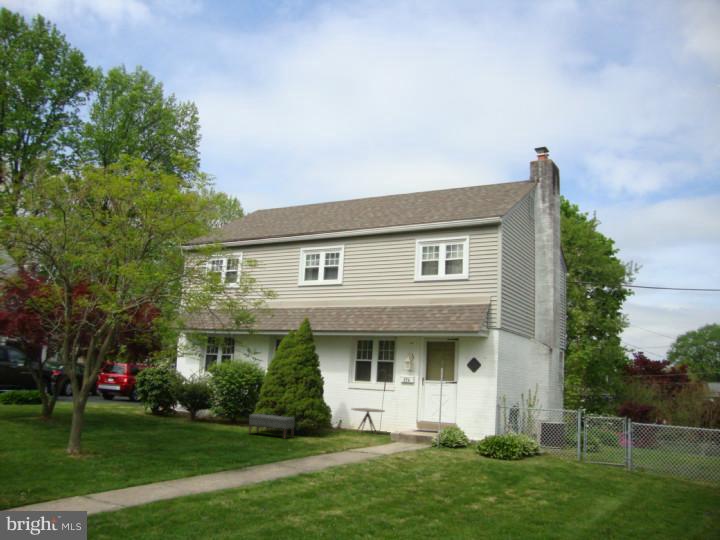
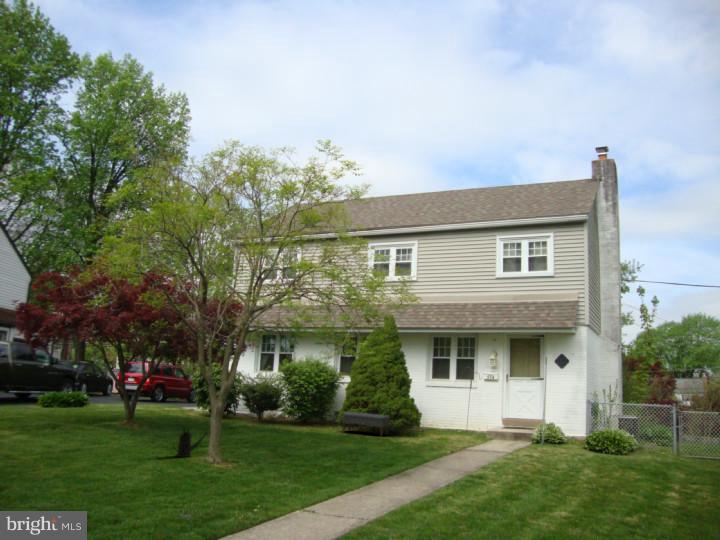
round table: present [352,408,384,432] -> none [435,405,469,432]
watering can: none [30,428,71,459] -> present [177,428,207,457]

